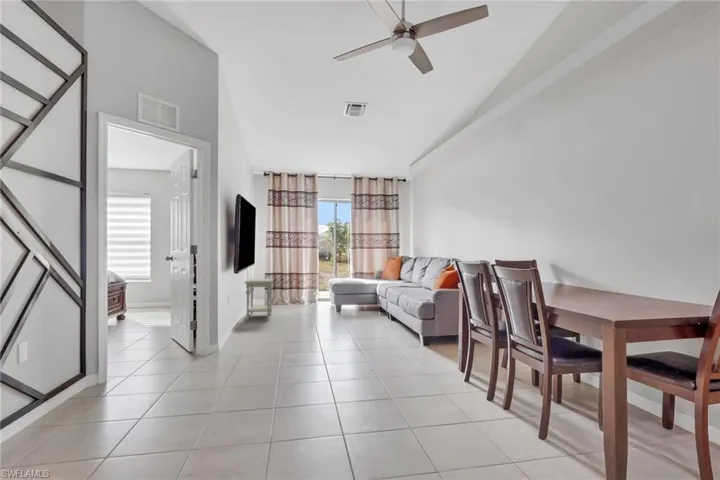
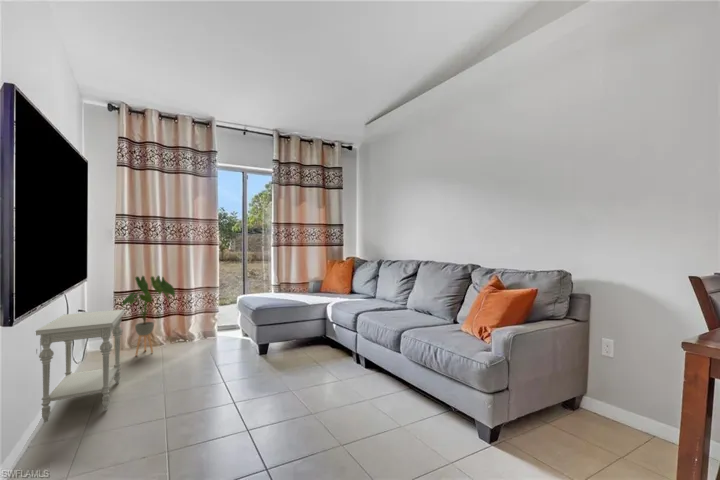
house plant: none [270,265,295,307] -> present [123,276,175,355]

